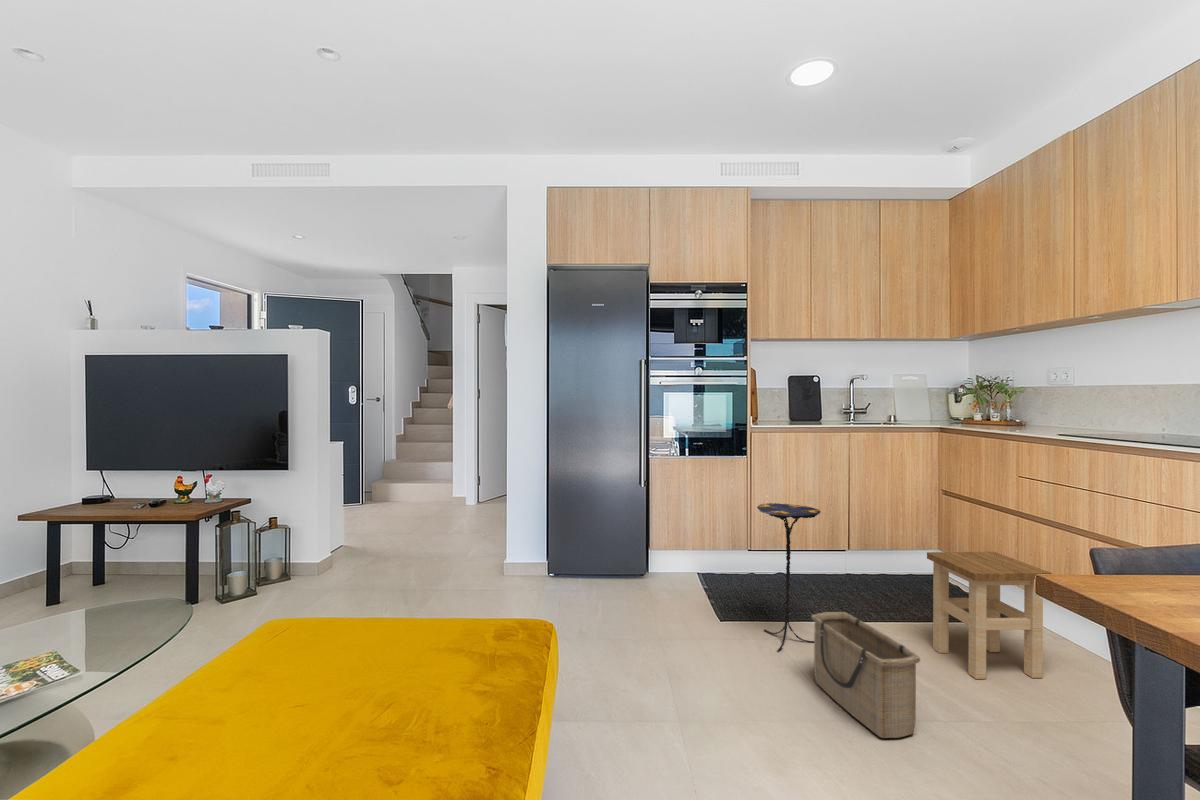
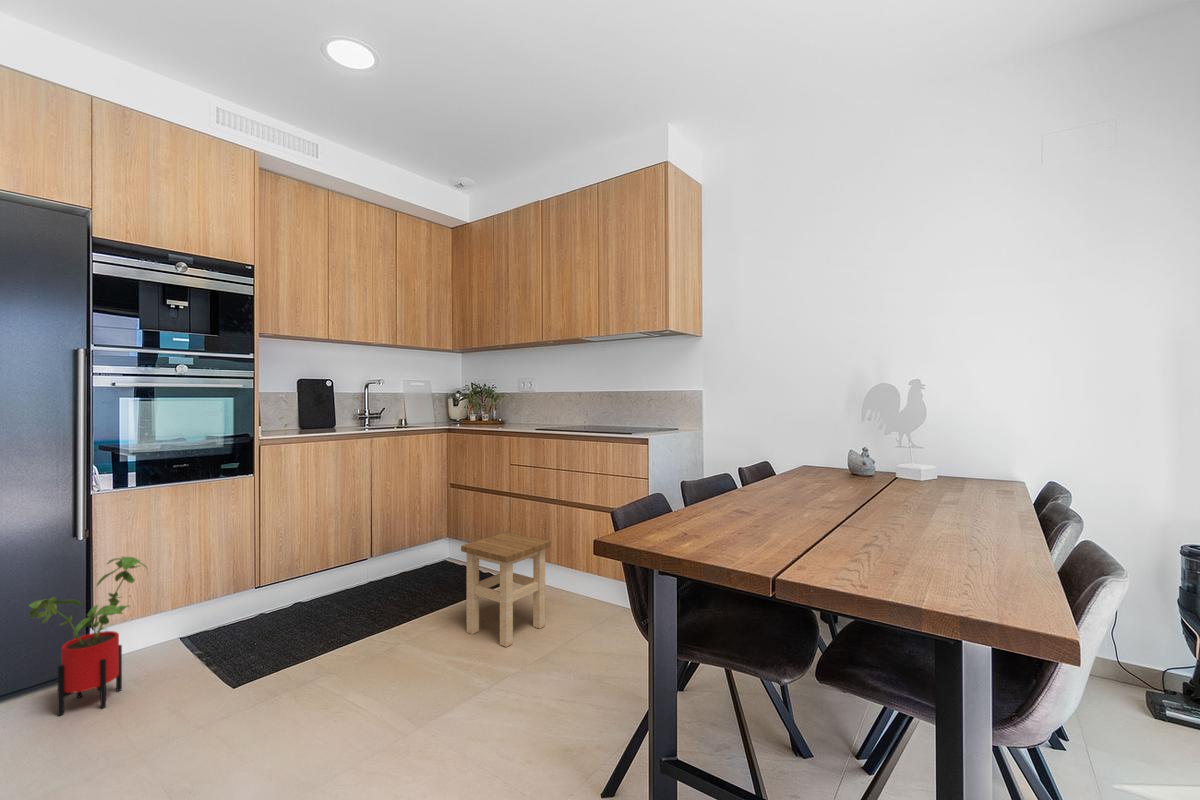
house plant: none [617,502,675,602] -> present [29,557,147,715]
side table: present [757,503,820,650] -> none [290,524,368,699]
basket: present [811,612,920,738] -> none [372,630,489,748]

